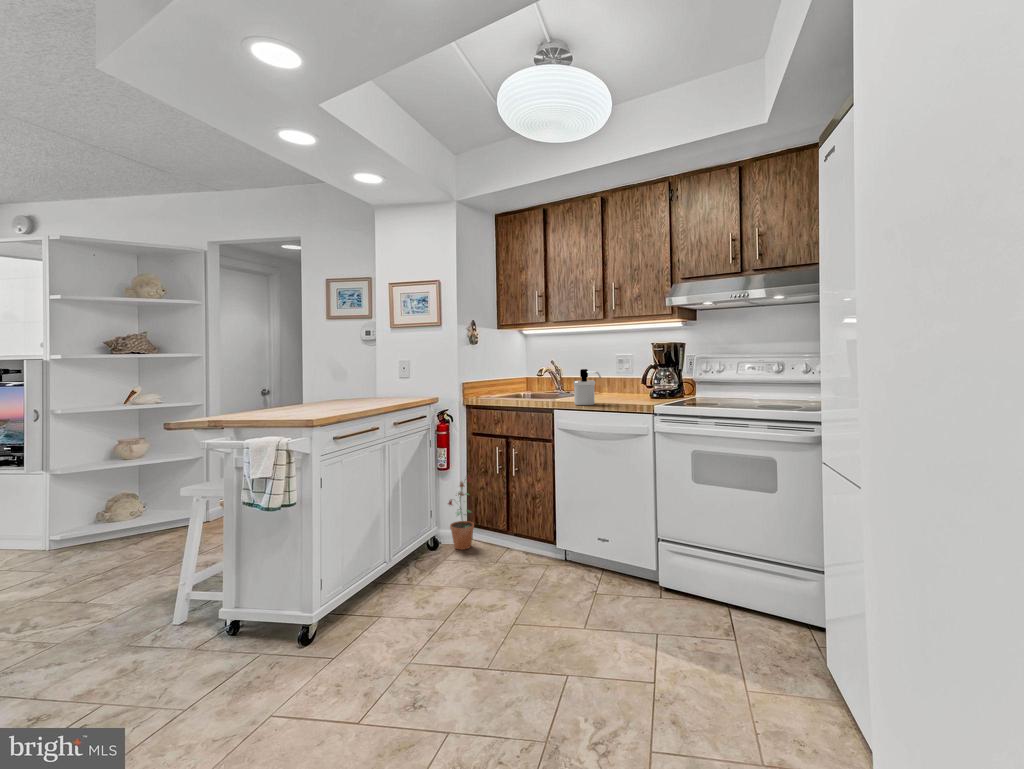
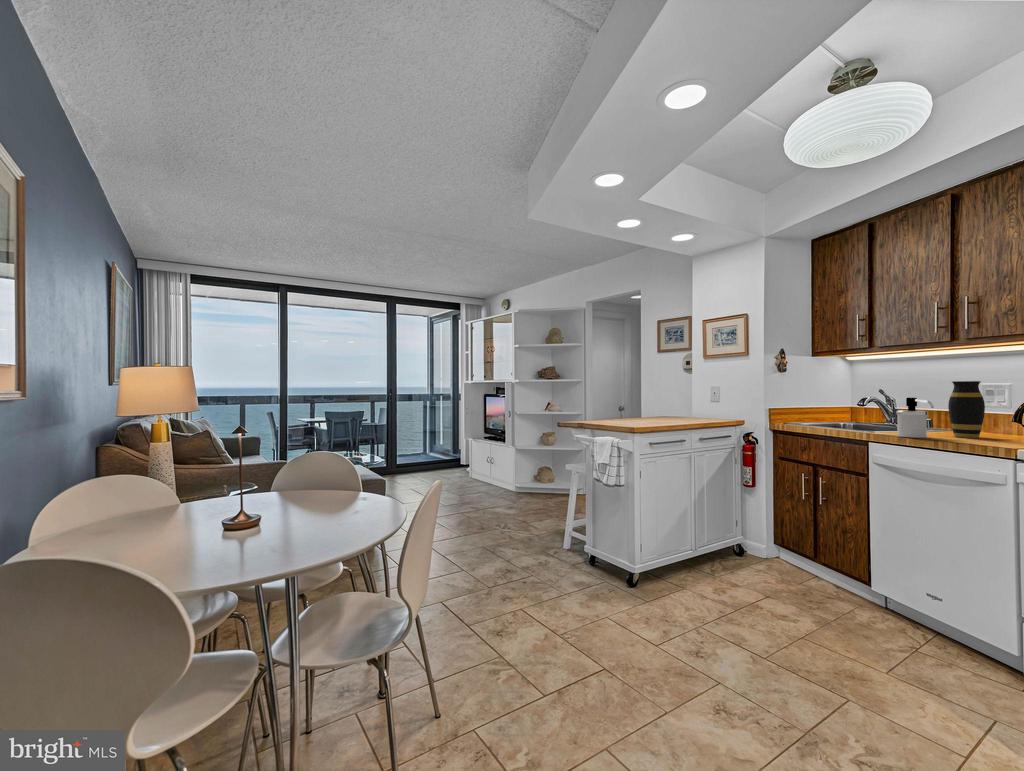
vase: none [606,354,629,402] -> present [948,381,985,438]
potted plant: present [448,475,474,550] -> none [748,497,778,569]

